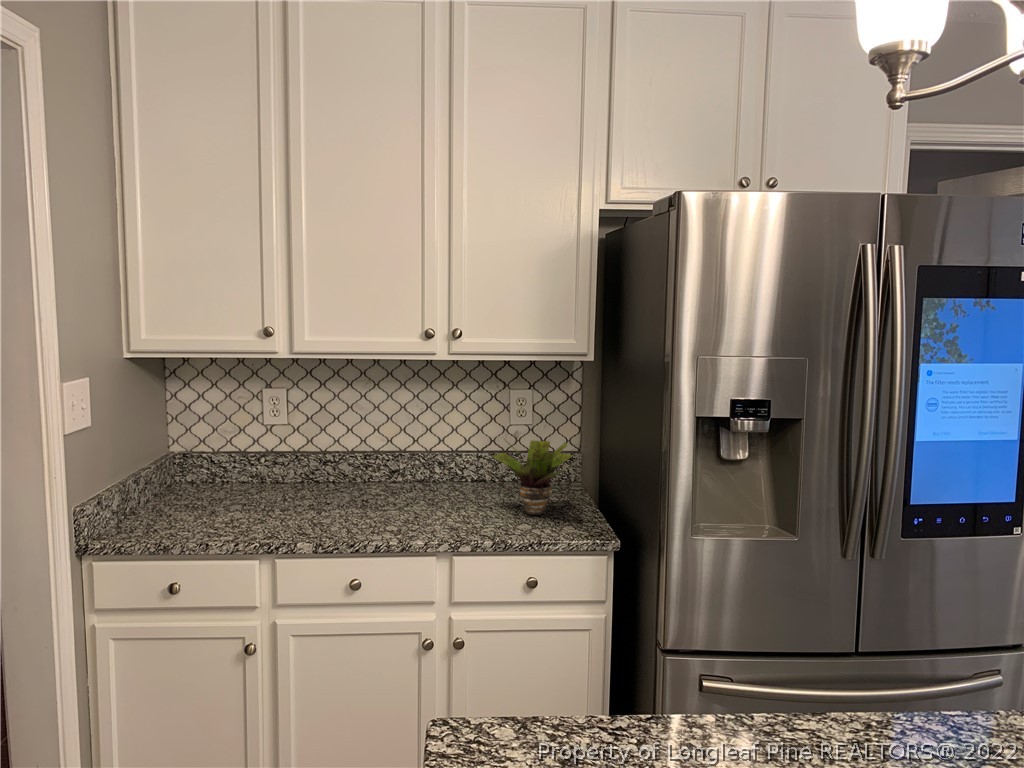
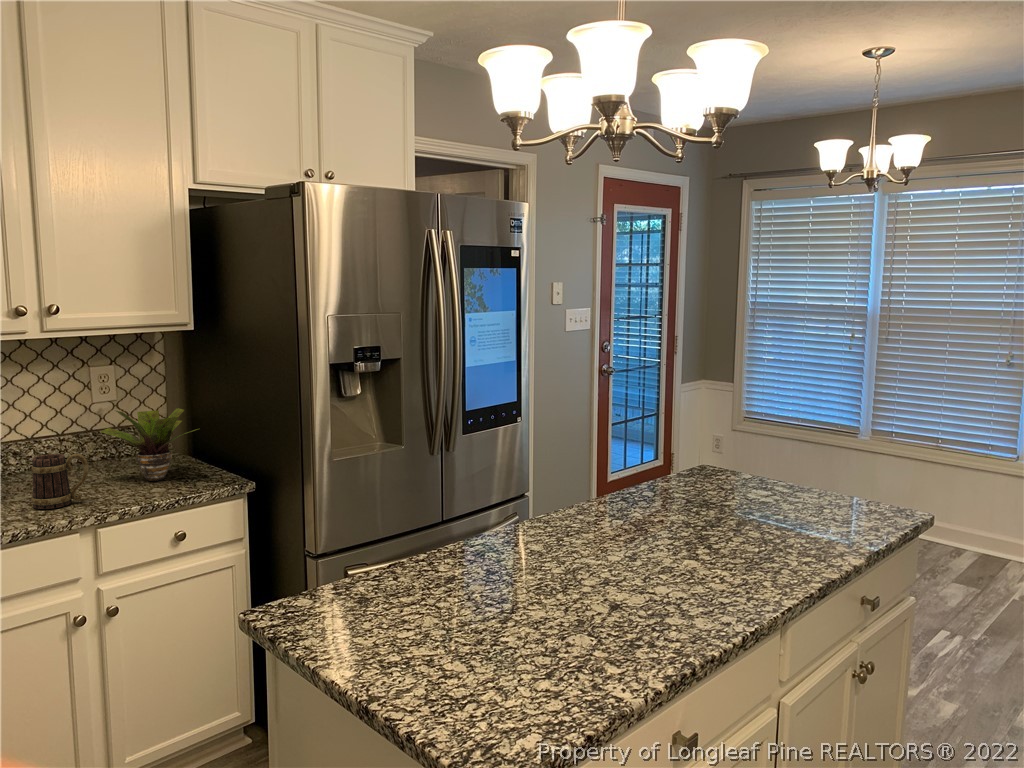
mug: none [412,472,461,526] -> present [32,454,89,509]

